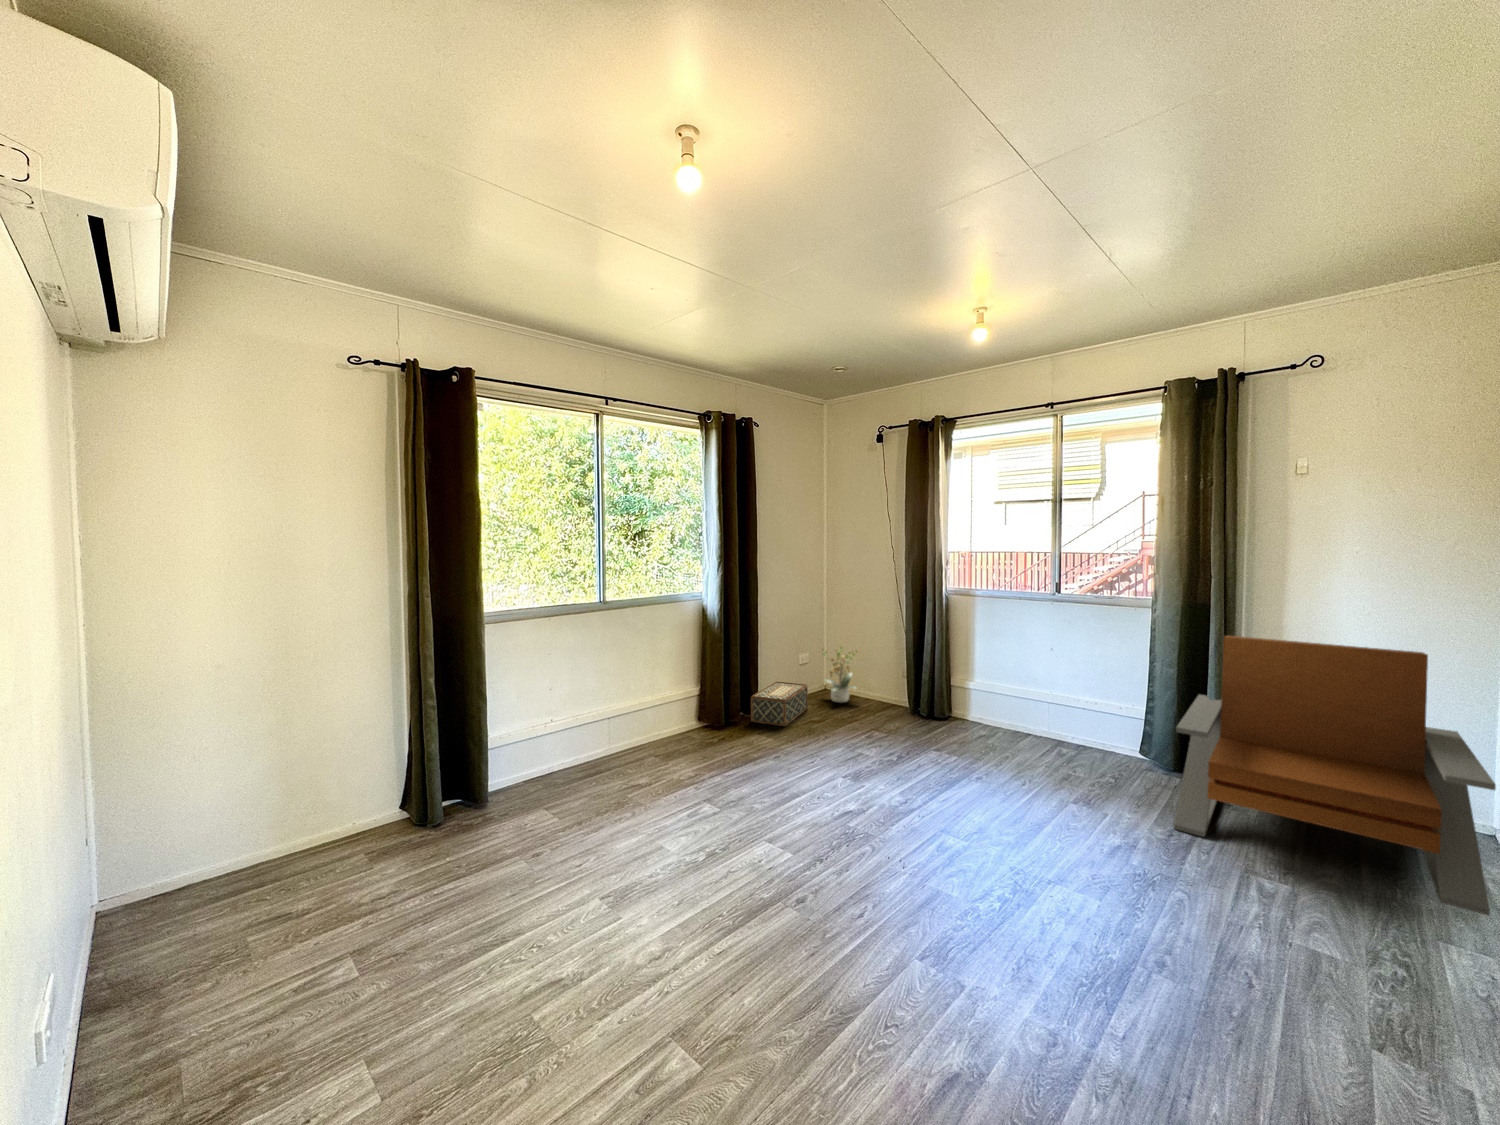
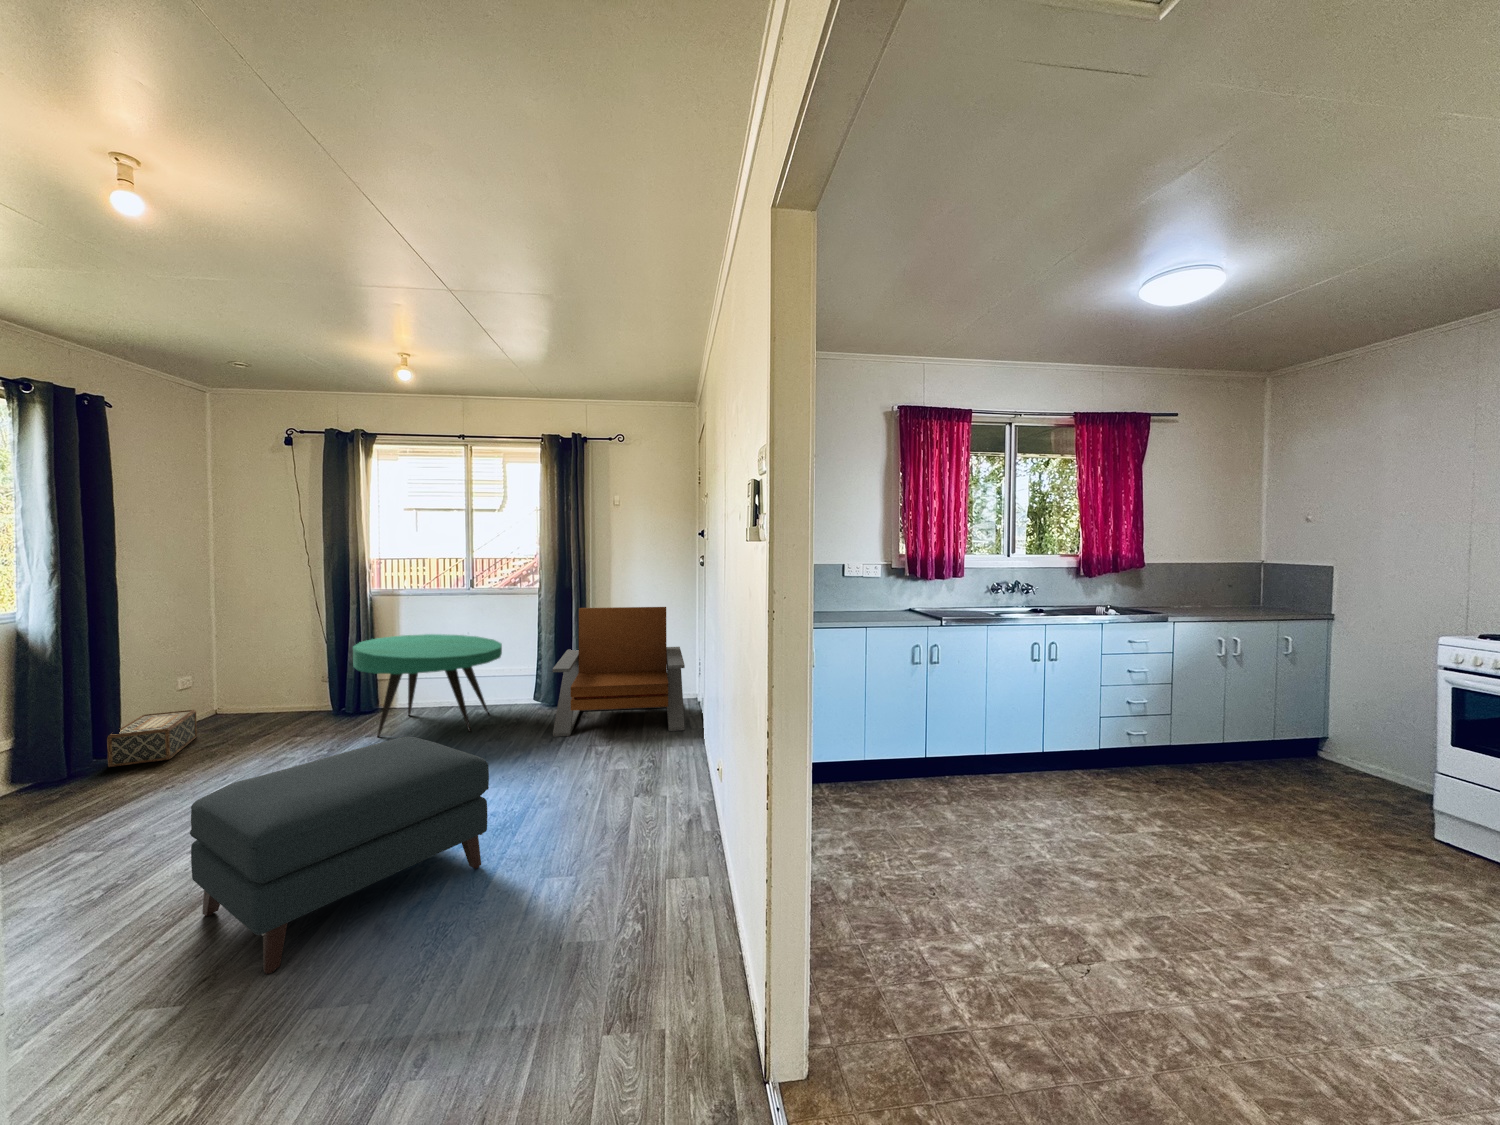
coffee table: none [924,642,1095,780] -> present [353,634,502,737]
potted plant: present [822,647,858,702] -> none [208,661,269,723]
ottoman: none [742,796,1070,1084] -> present [190,737,489,974]

